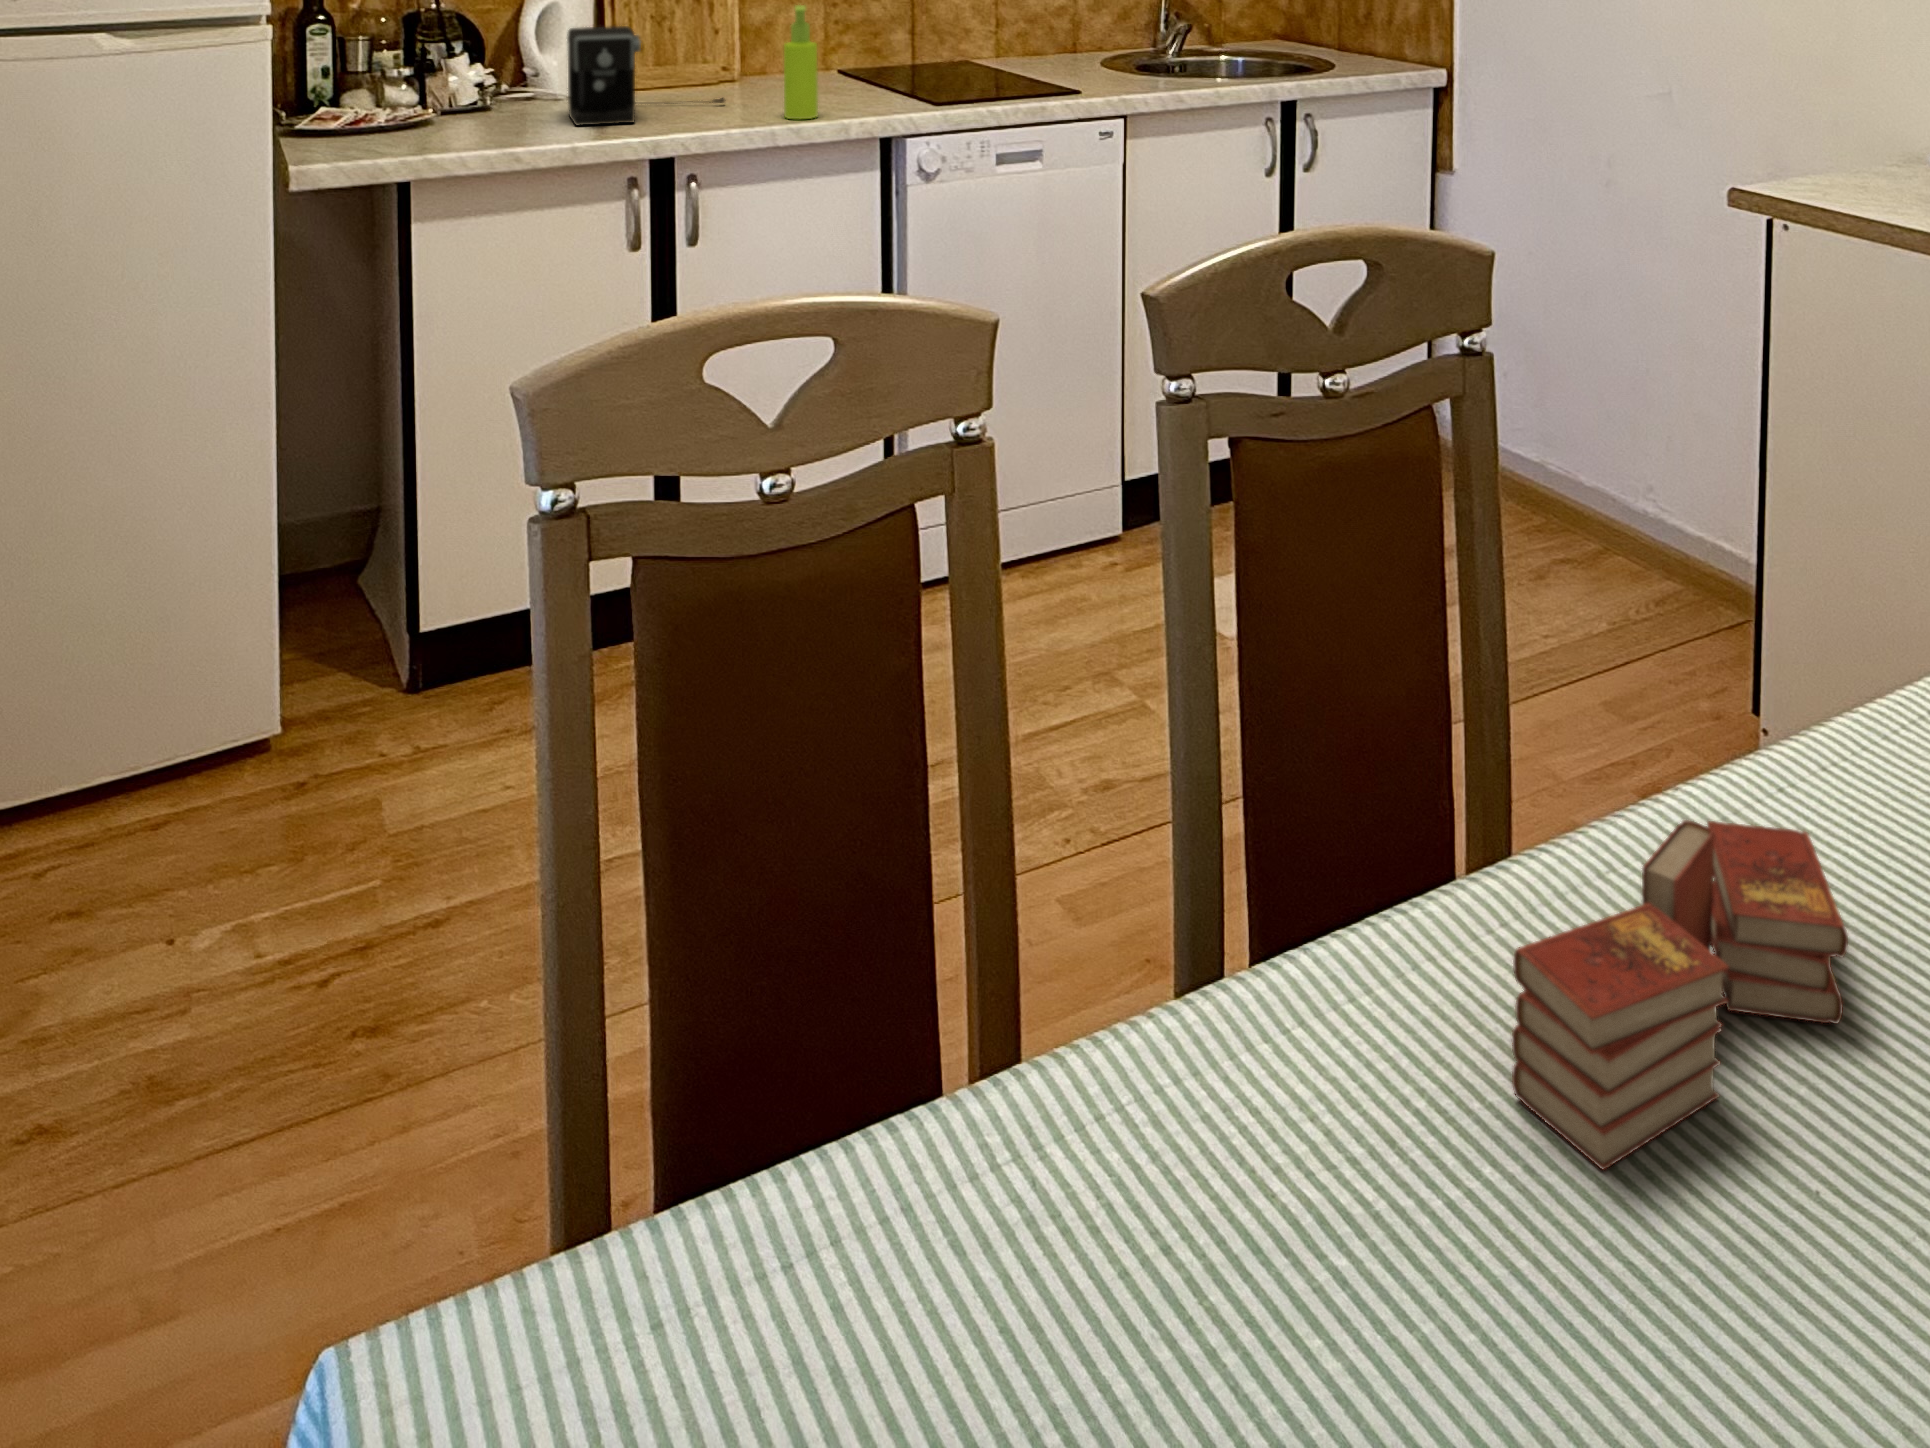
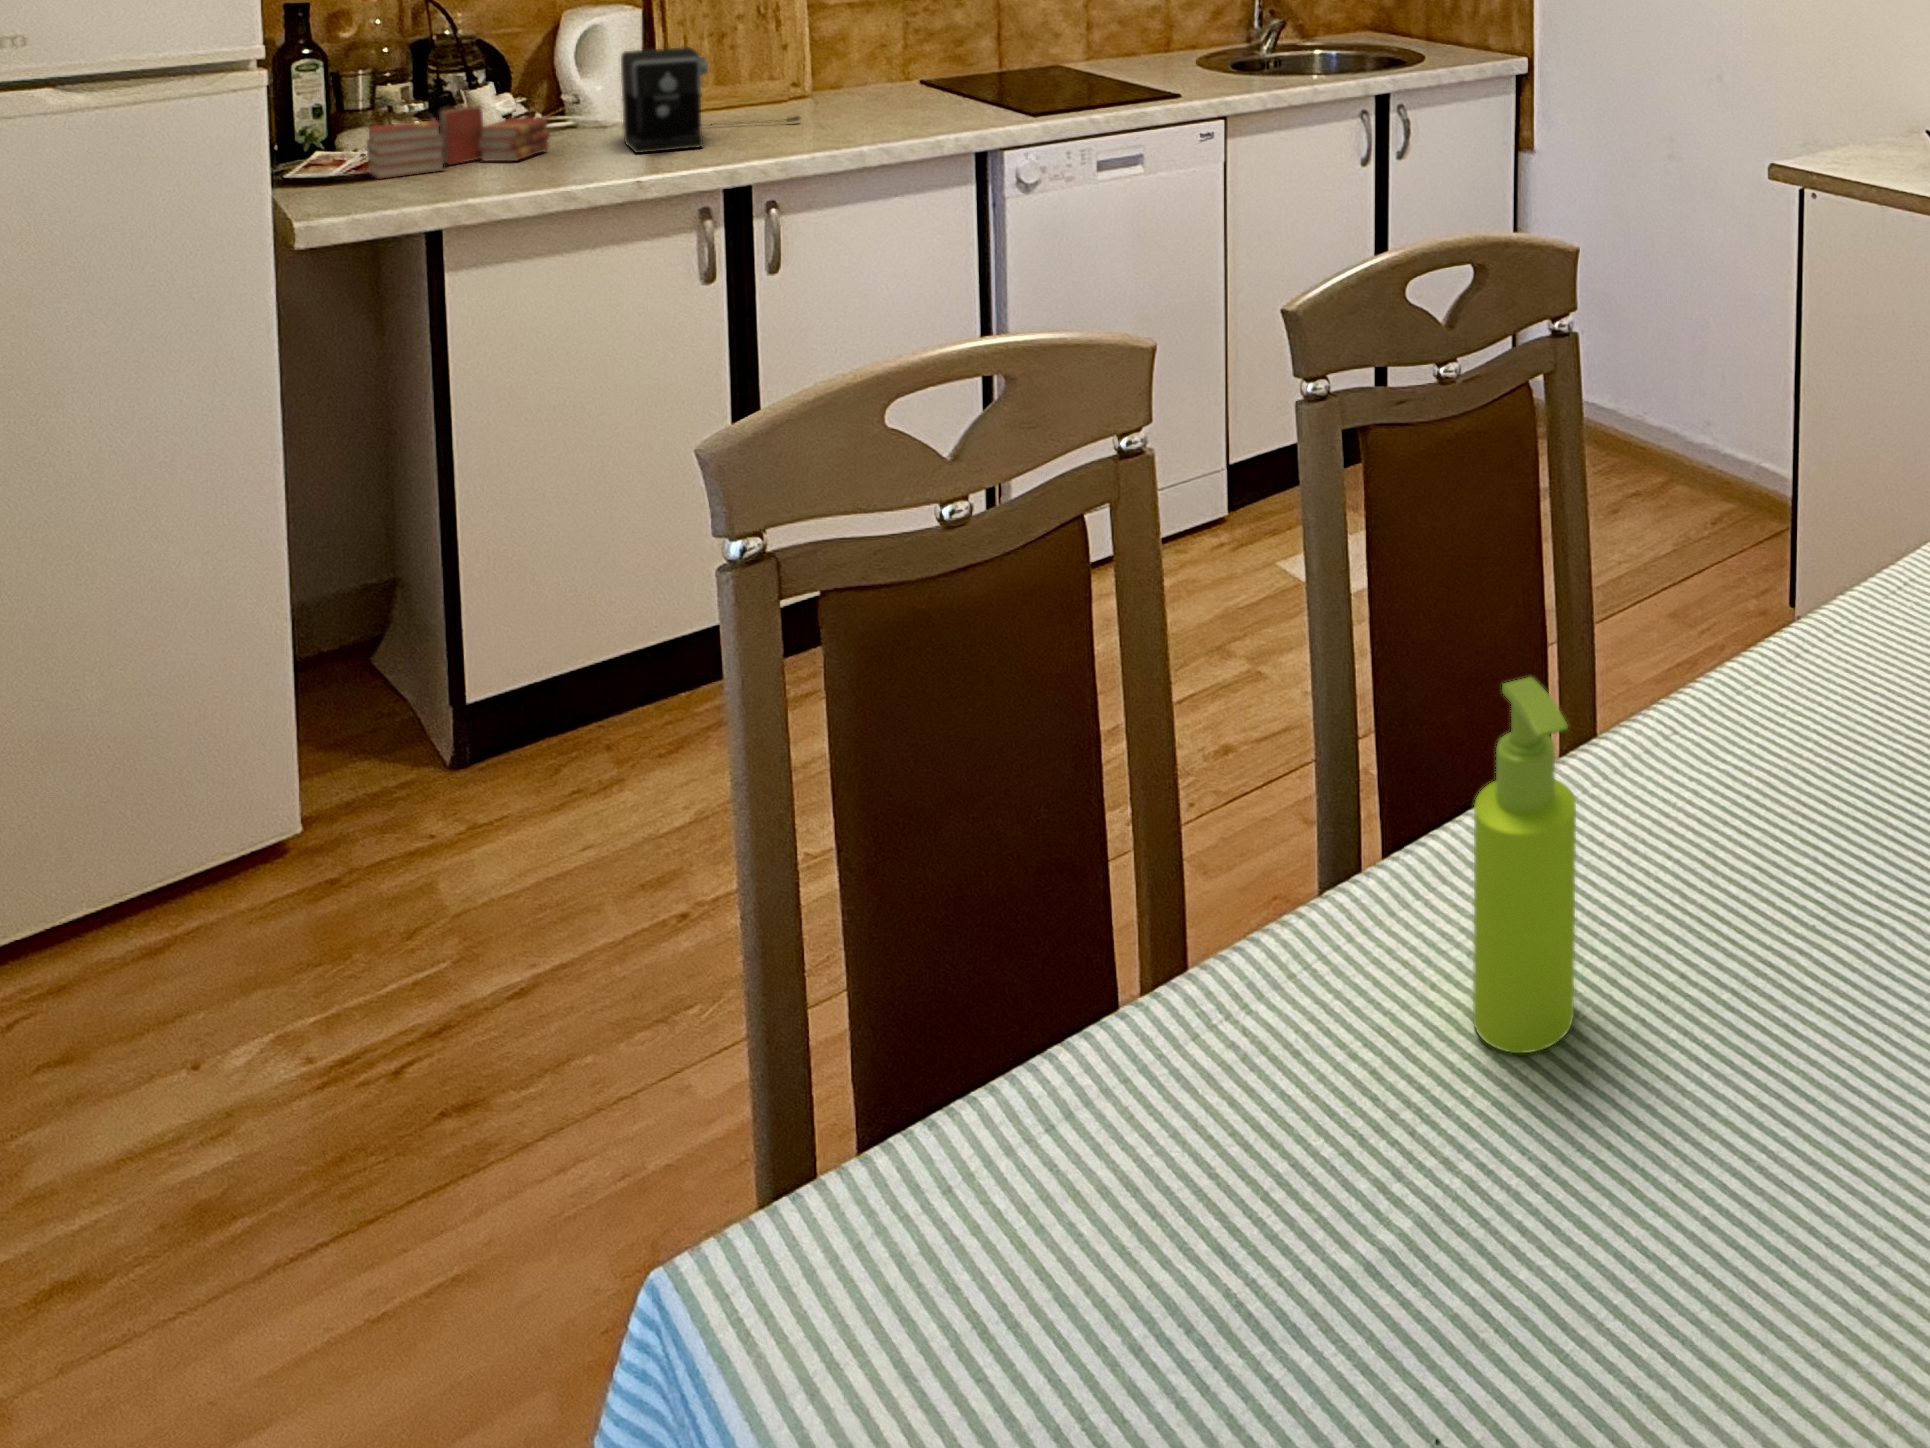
soap dispenser: present [784,5,818,119] -> present [1473,677,1576,1053]
book: present [1512,820,1848,1169] -> present [367,106,550,178]

